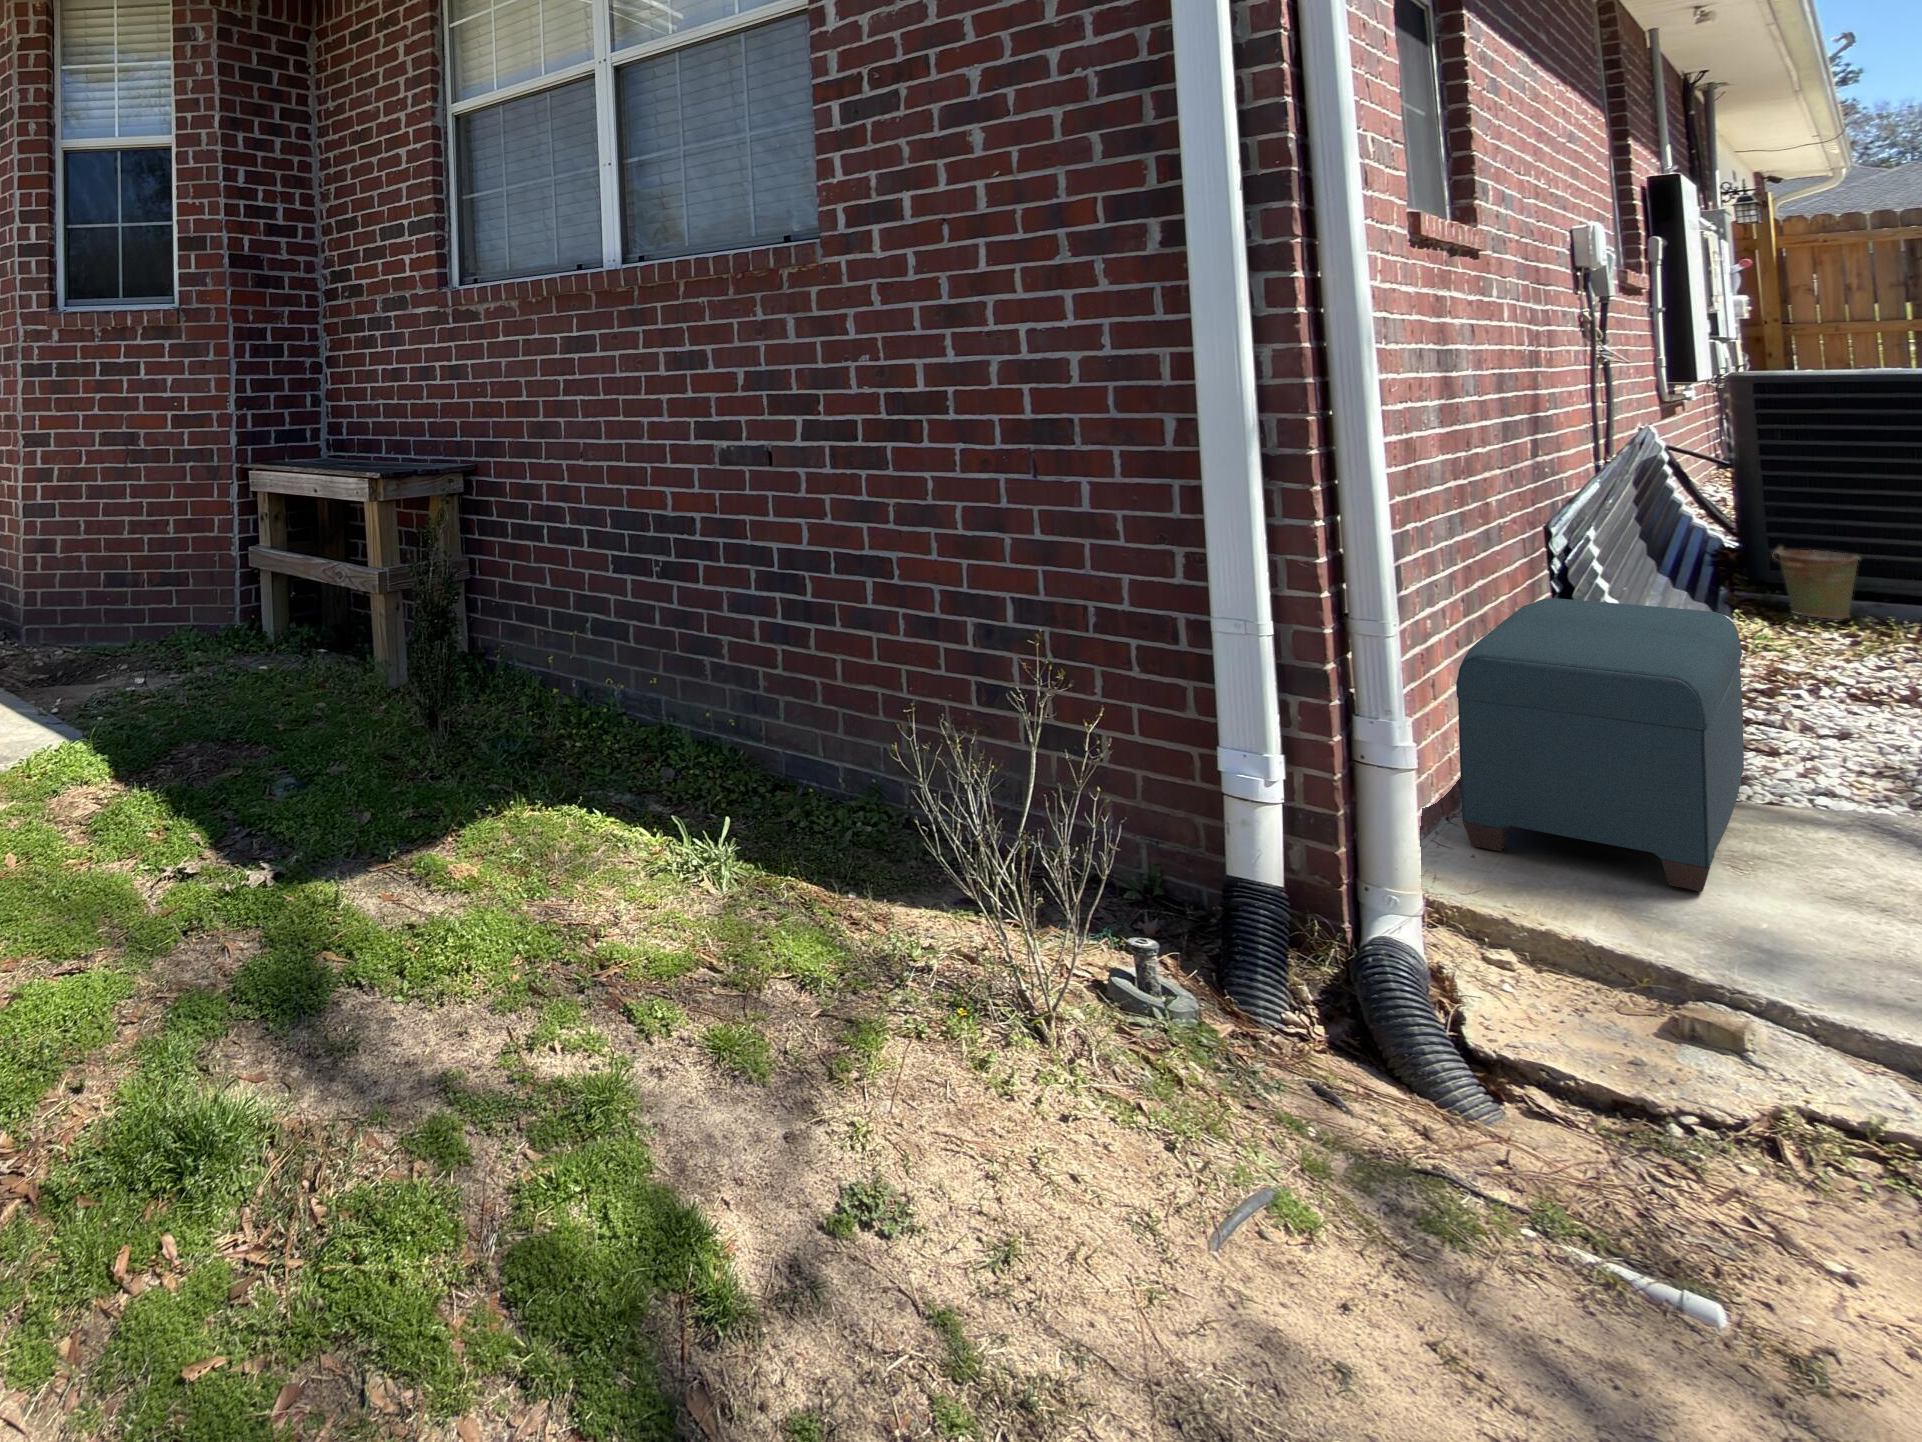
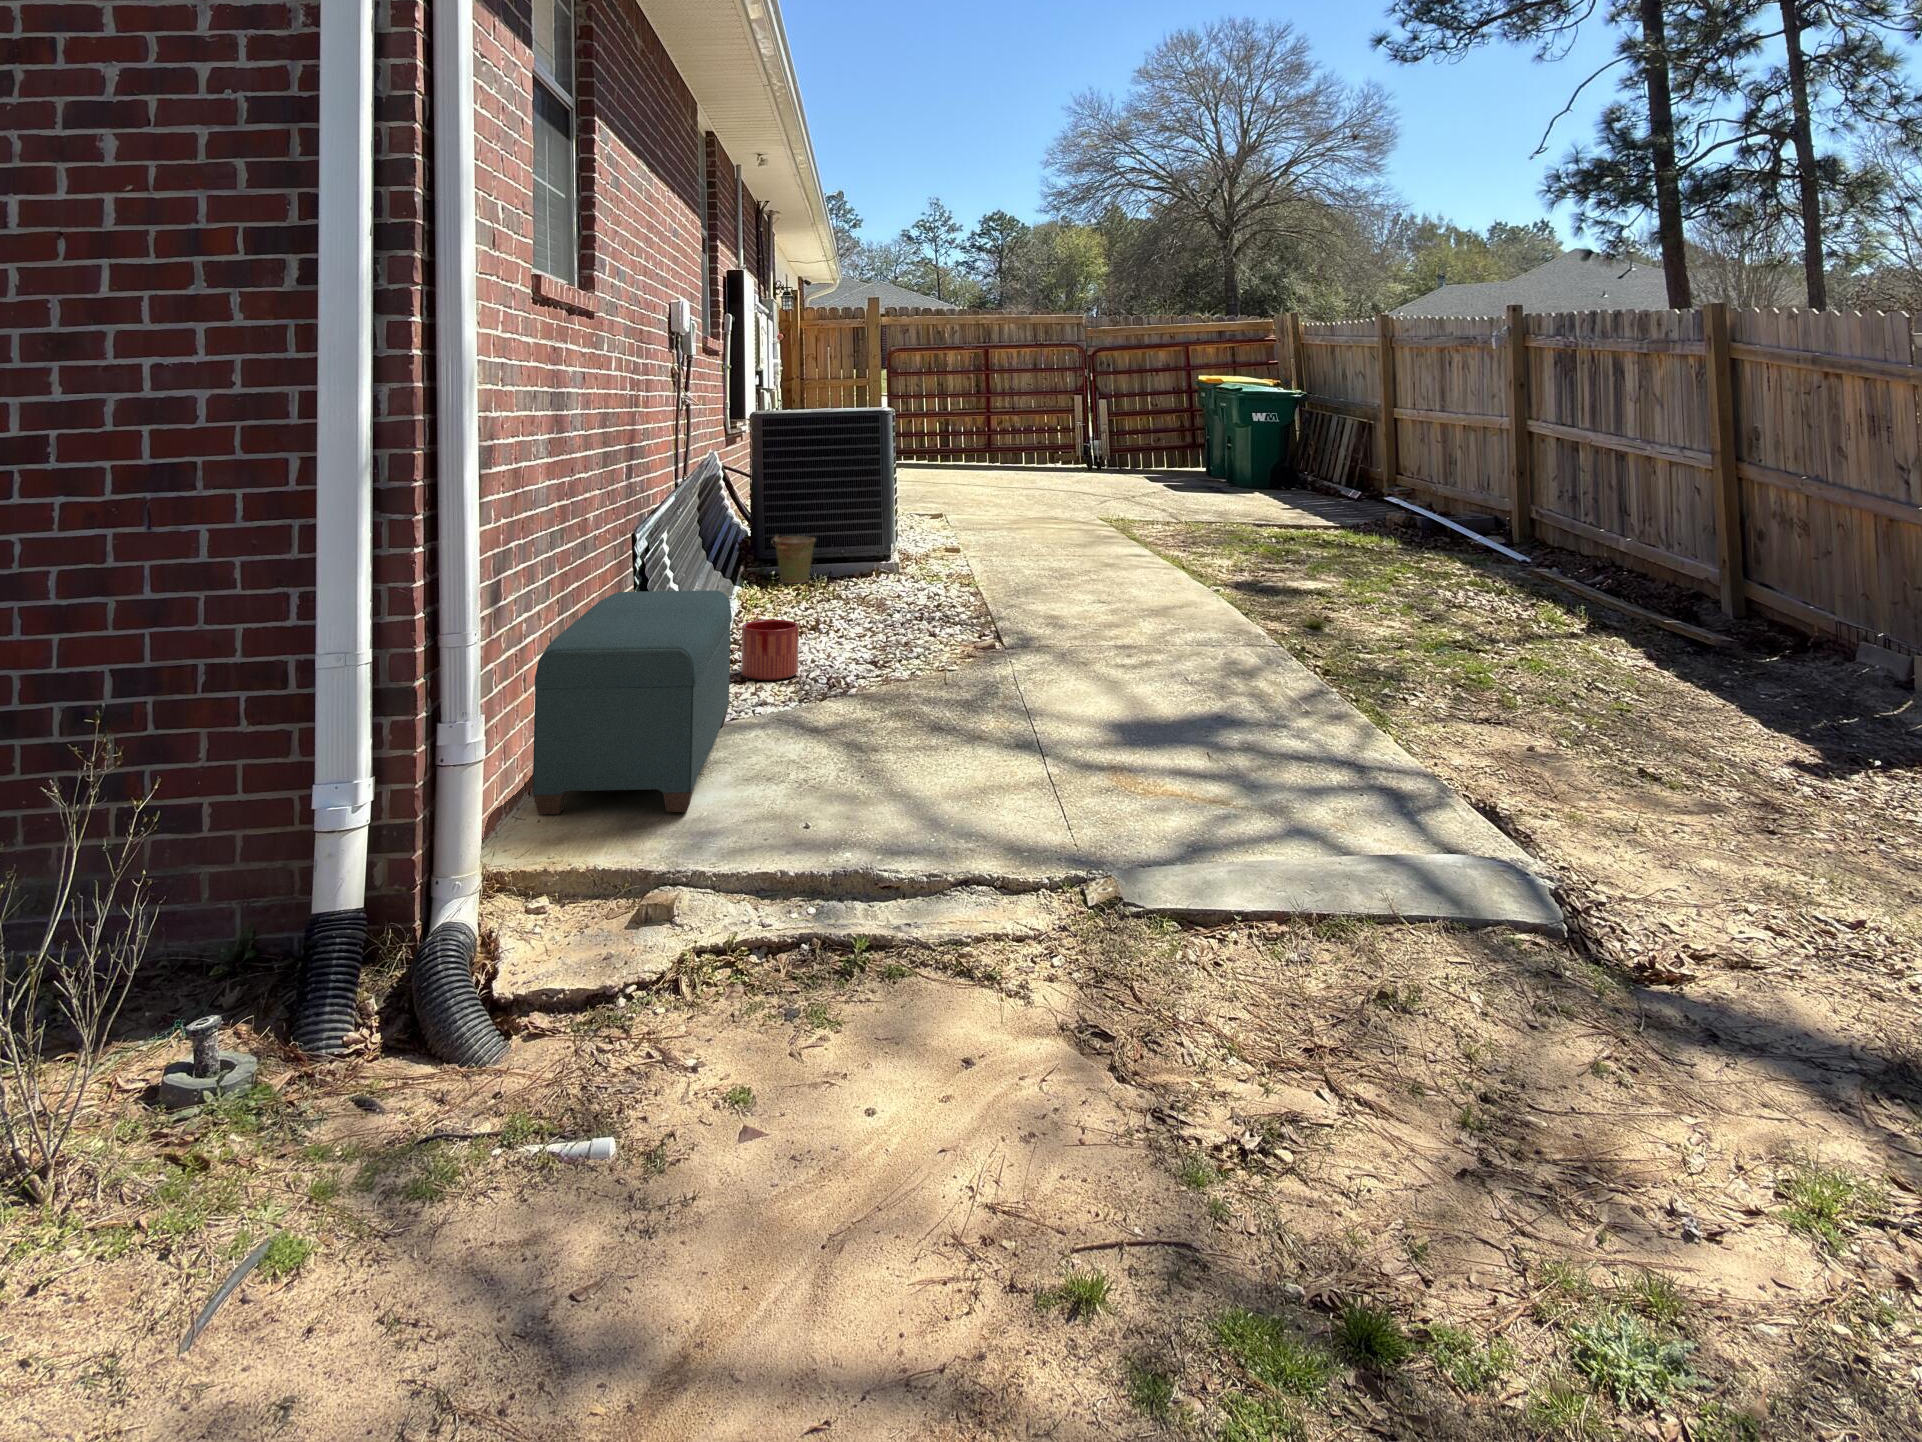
planter: none [1749,661,1862,749] -> present [741,620,799,680]

